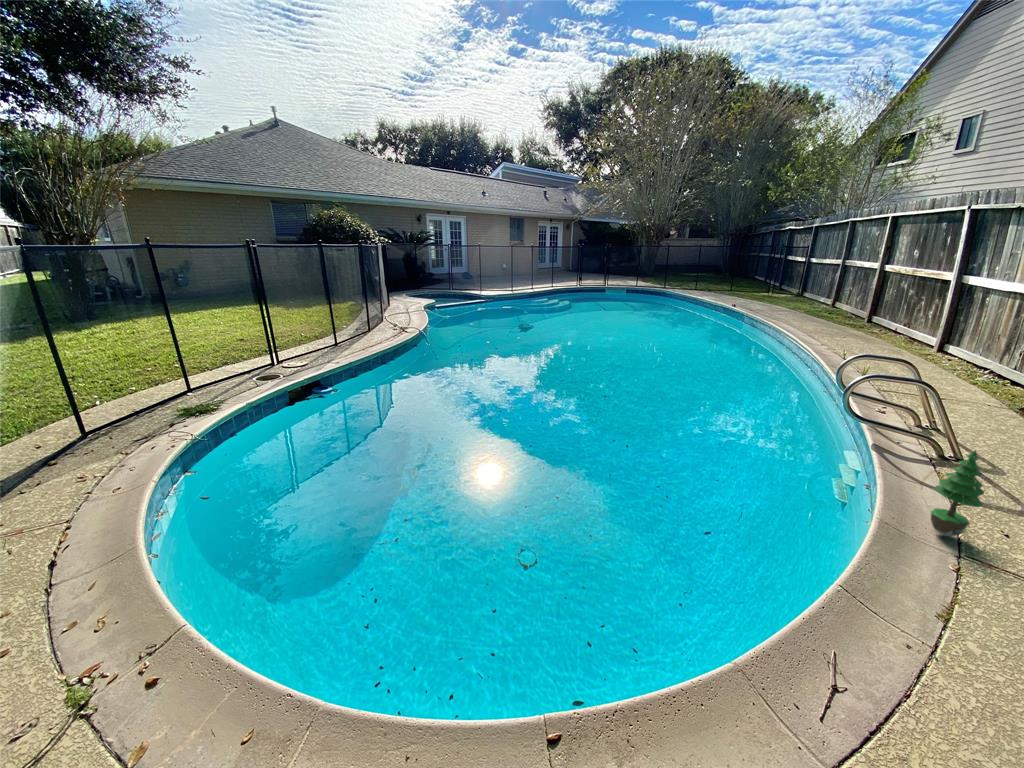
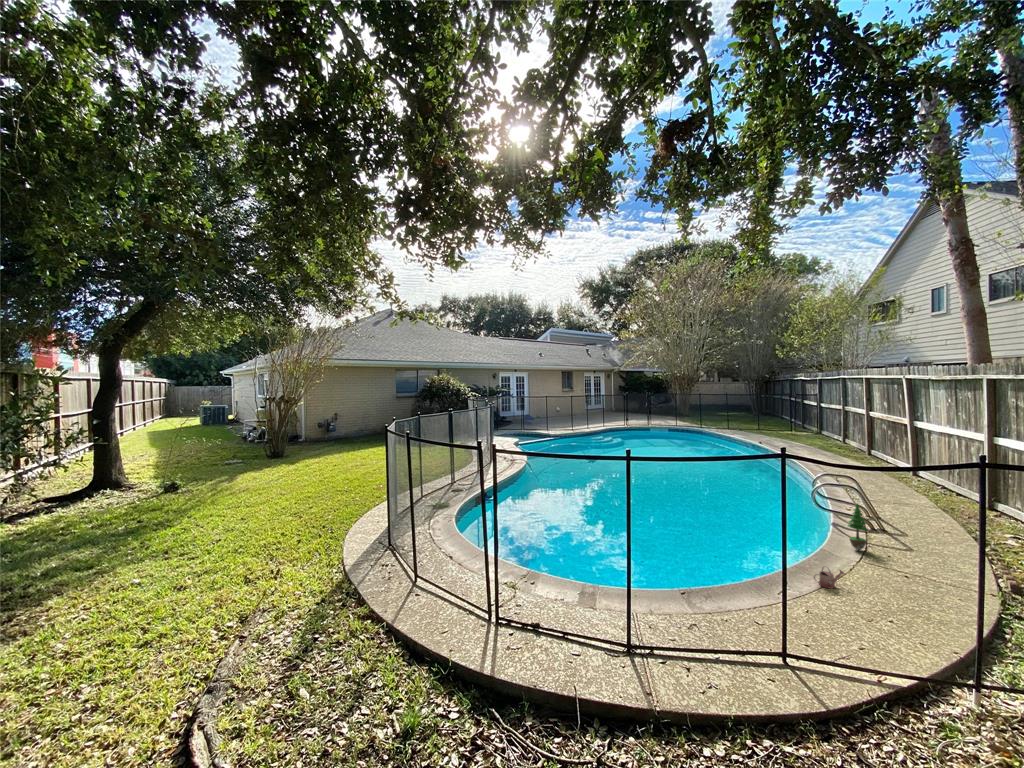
watering can: none [903,647,987,708] -> present [814,566,844,588]

